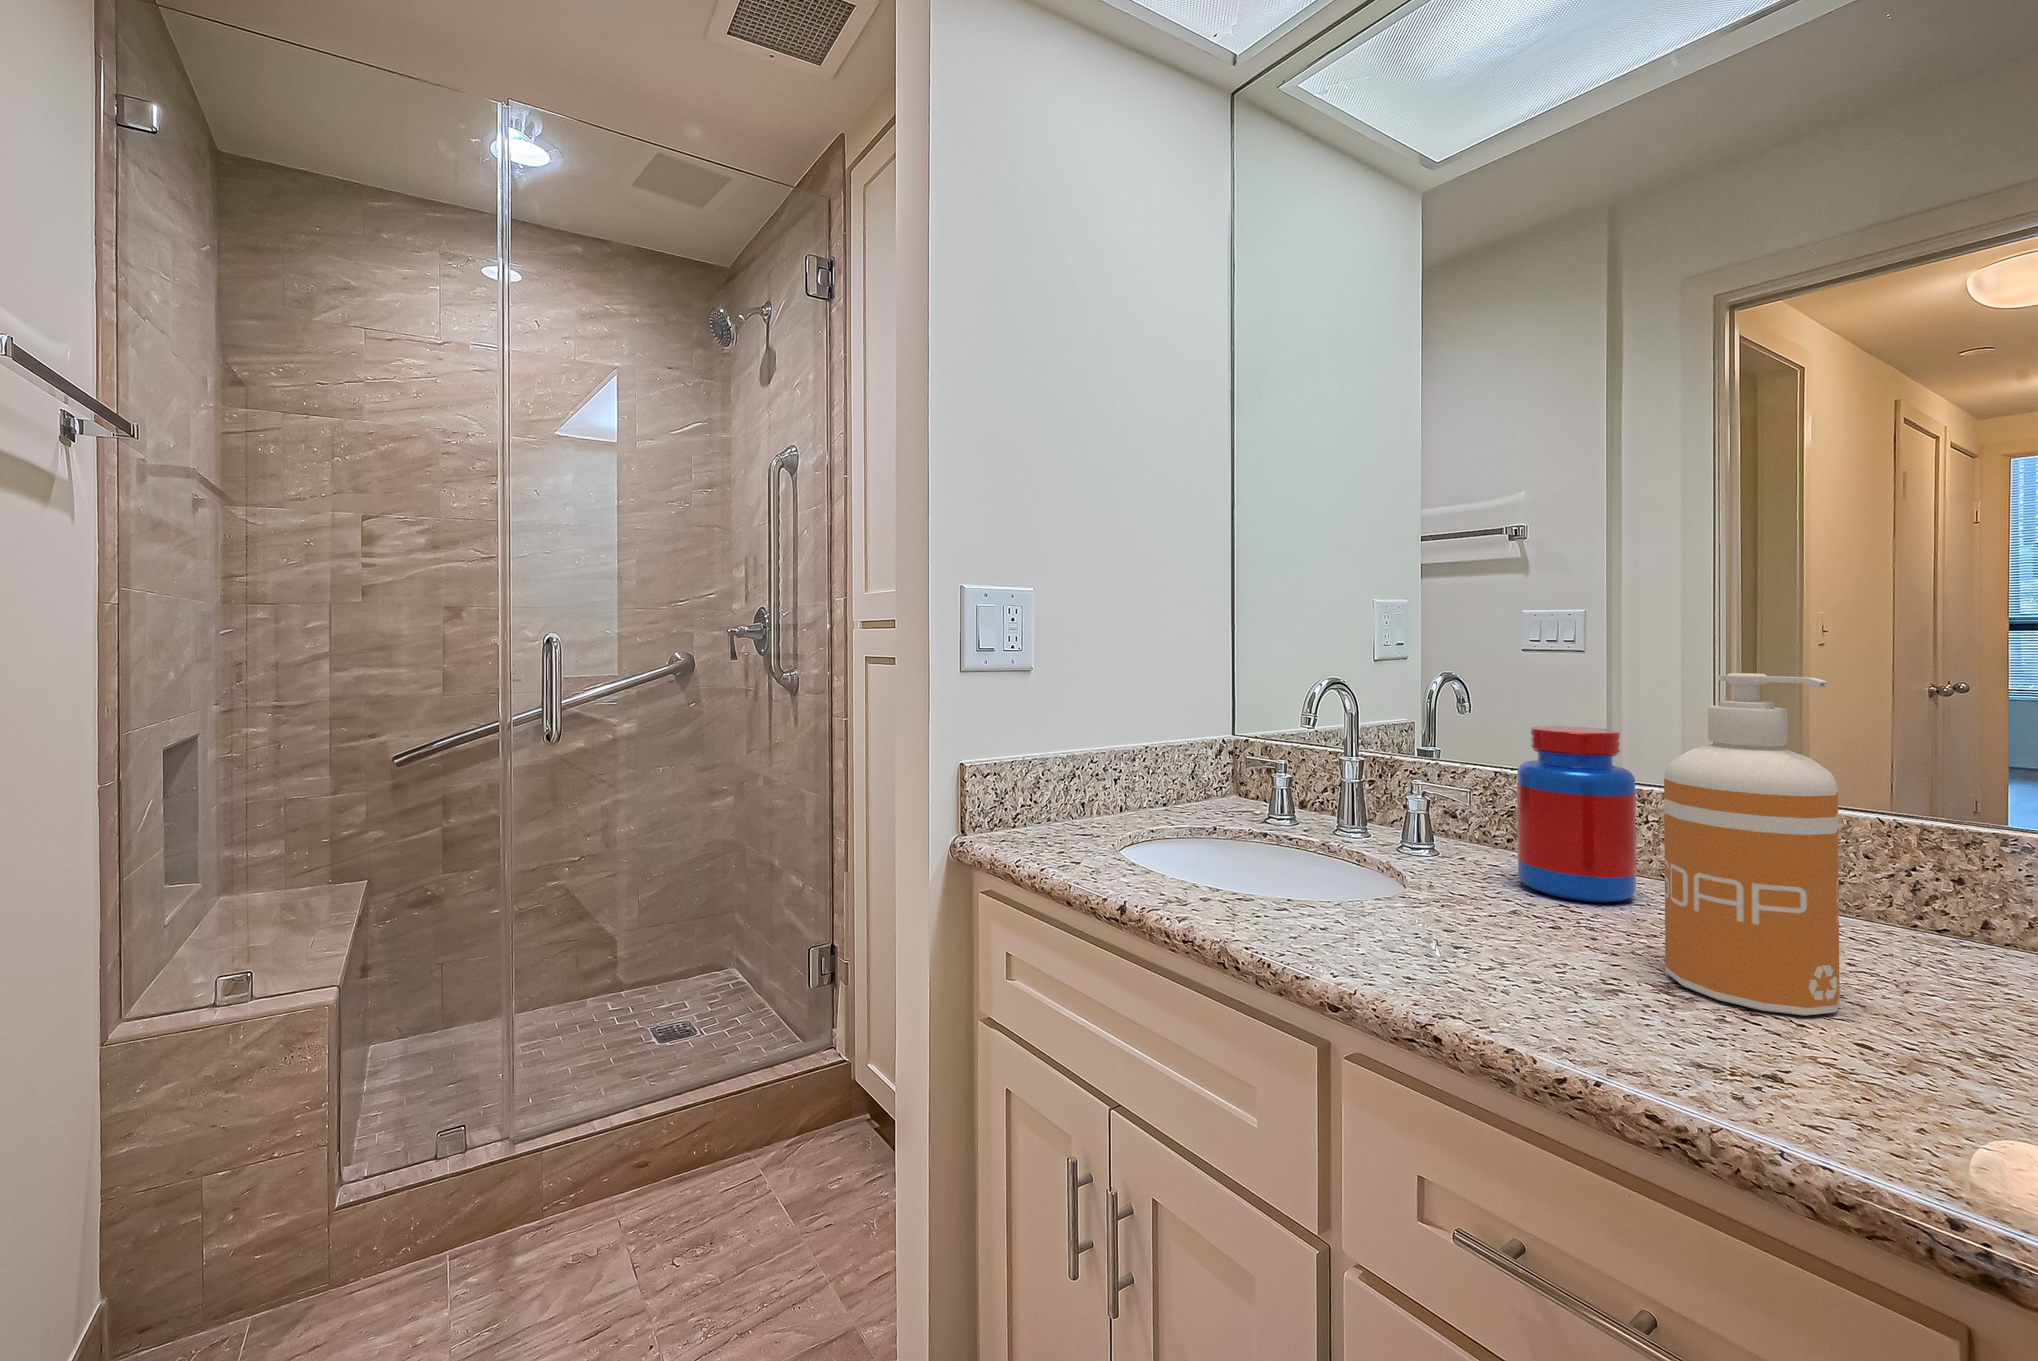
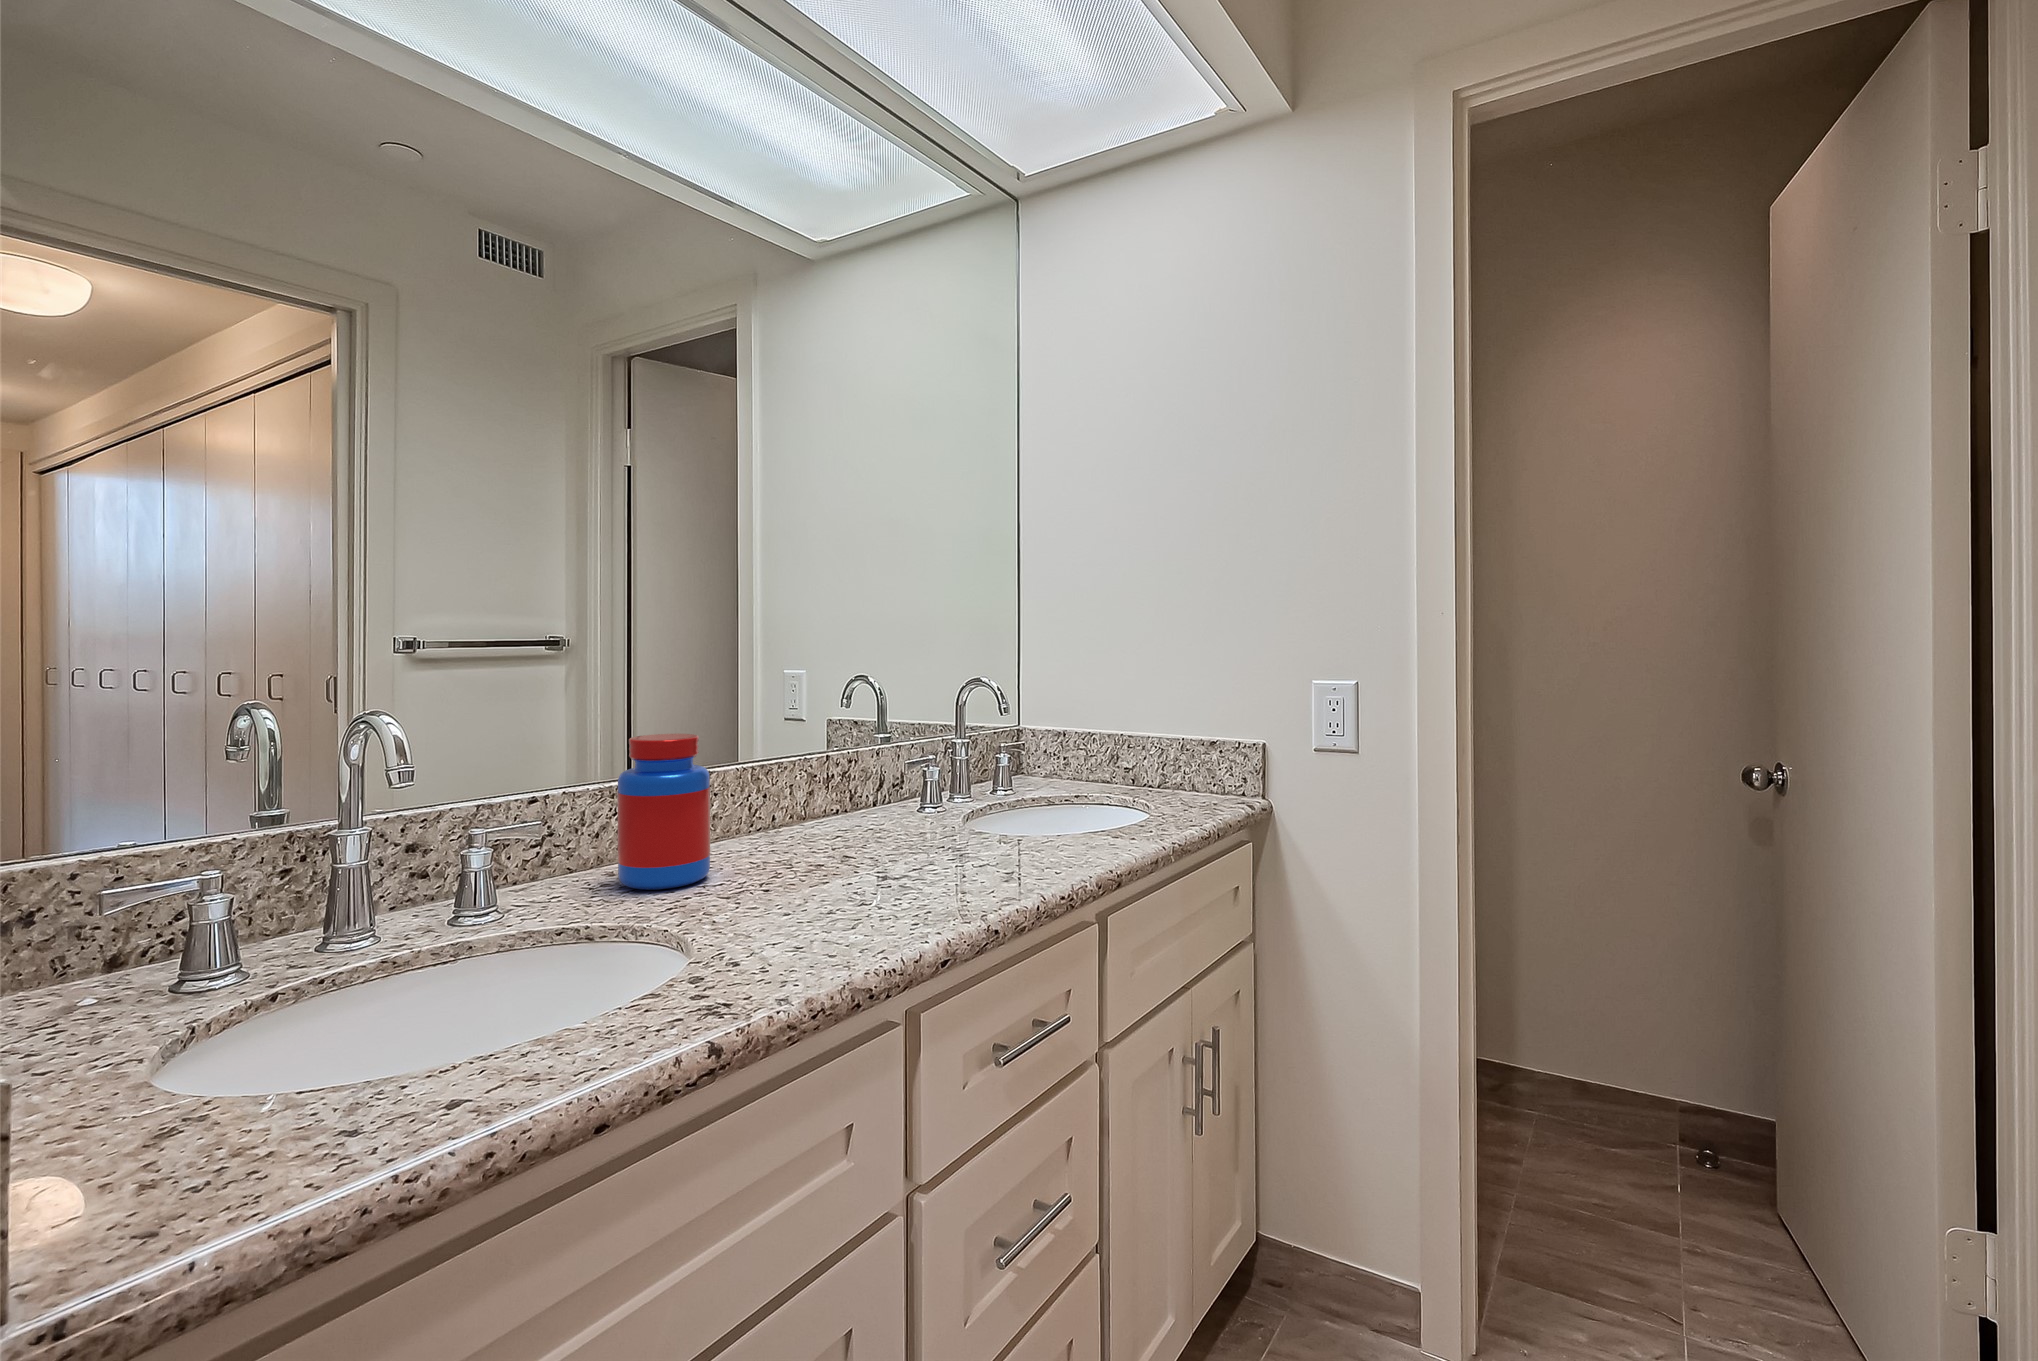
soap dispenser: present [1664,673,1840,1016] -> none [852,676,930,877]

